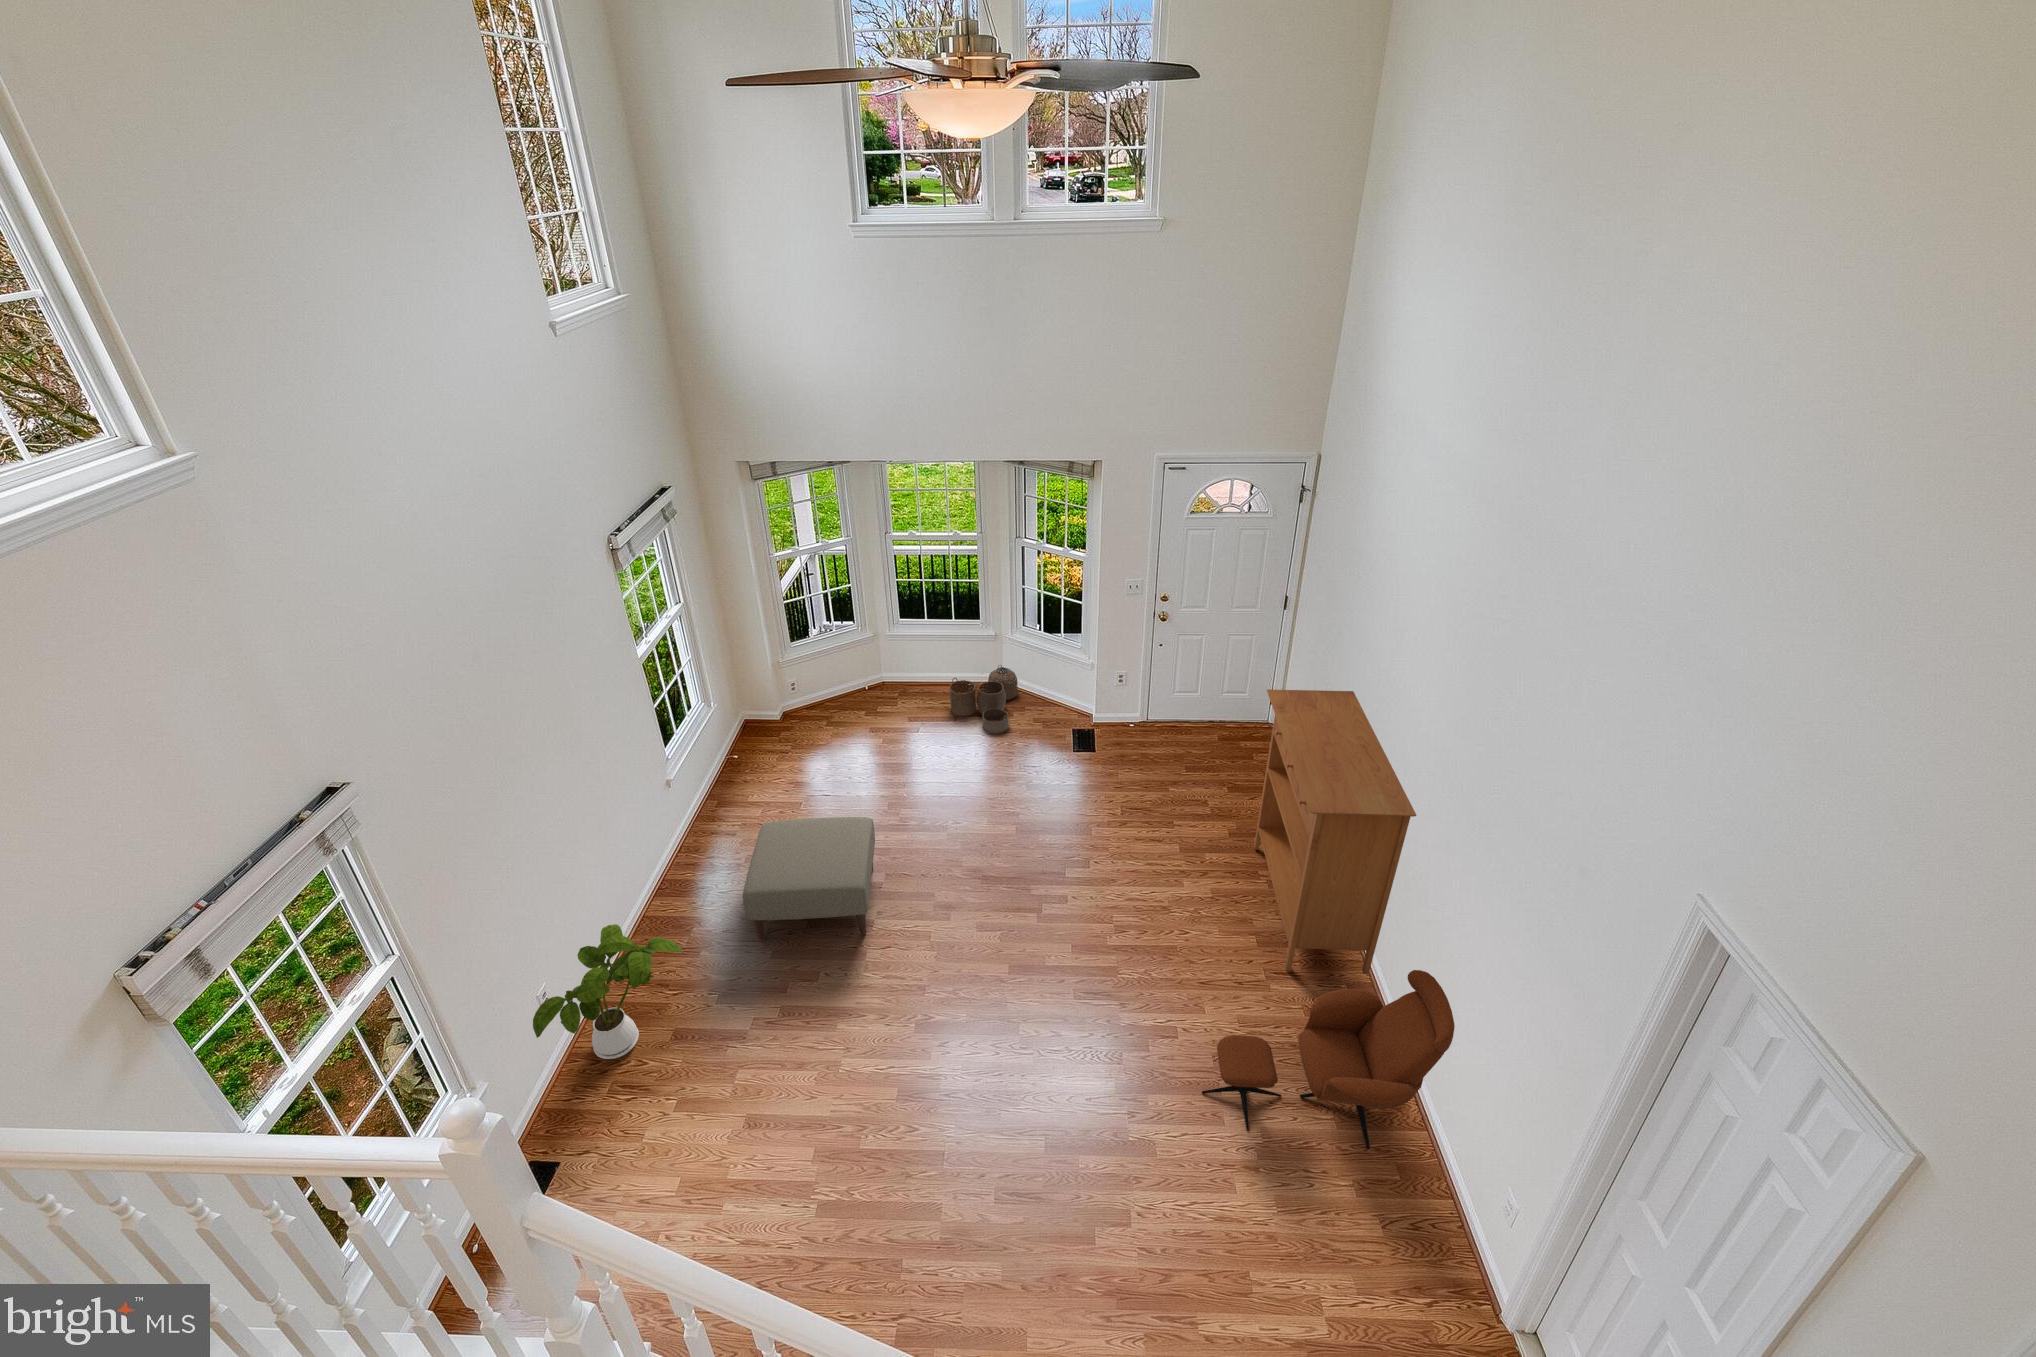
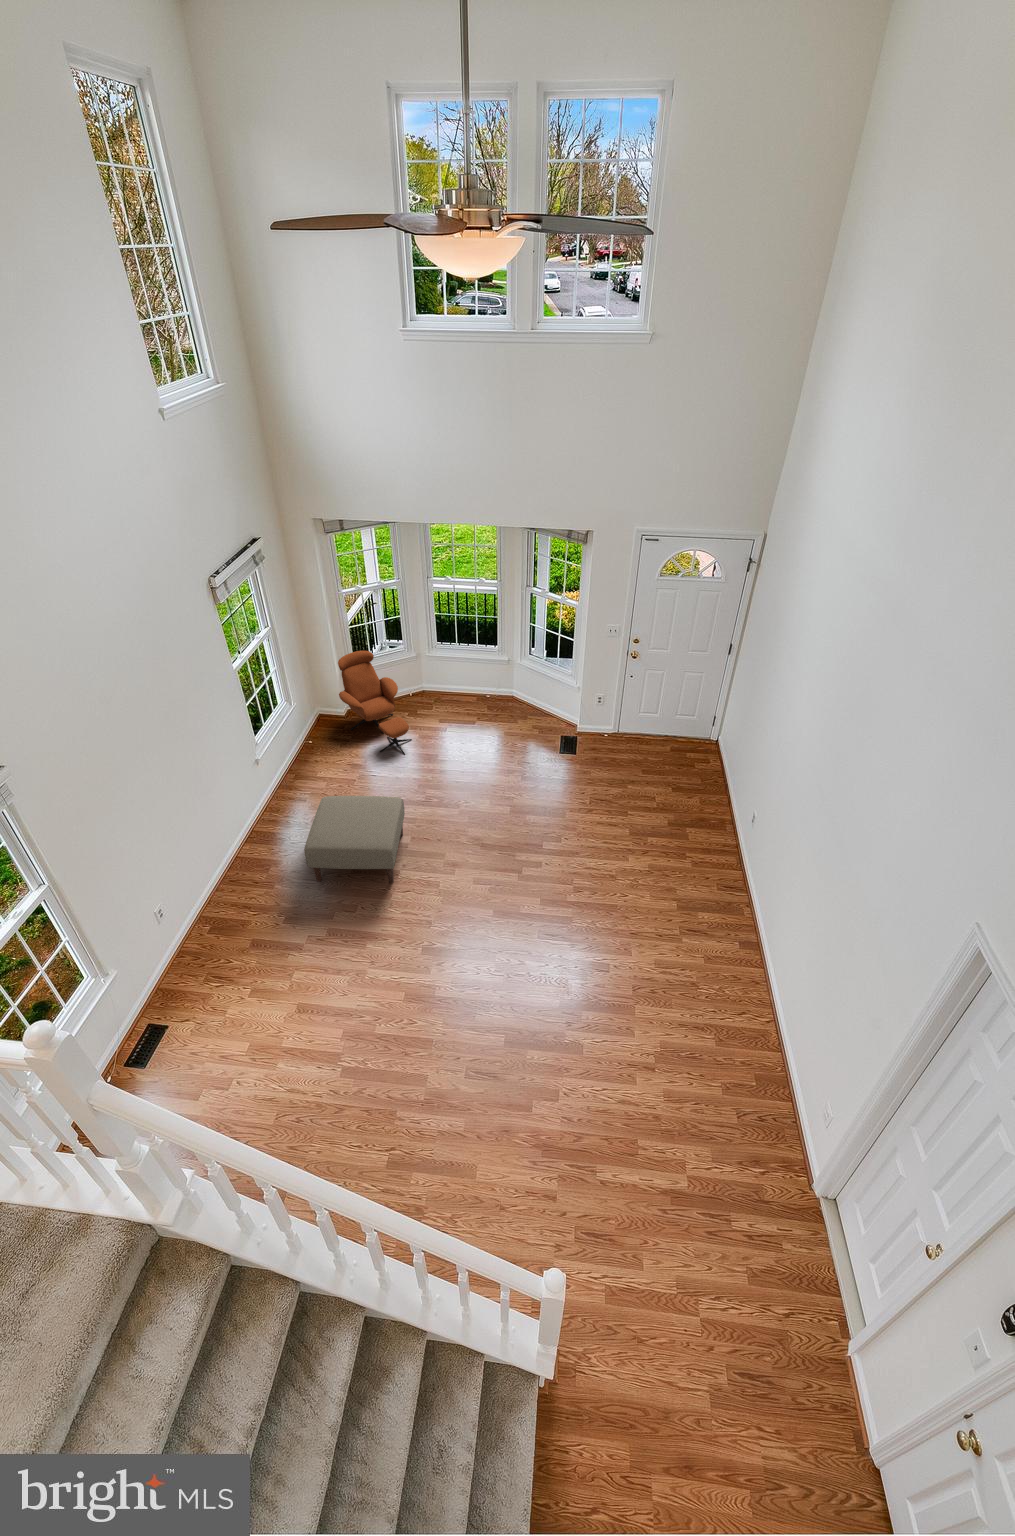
woven basket: present [949,665,1018,734] -> none [471,684,524,737]
console table: present [1254,689,1416,974] -> none [686,722,801,938]
house plant: present [533,924,685,1059] -> none [151,865,259,958]
lounge chair: present [1202,970,1455,1149] -> present [338,651,412,755]

